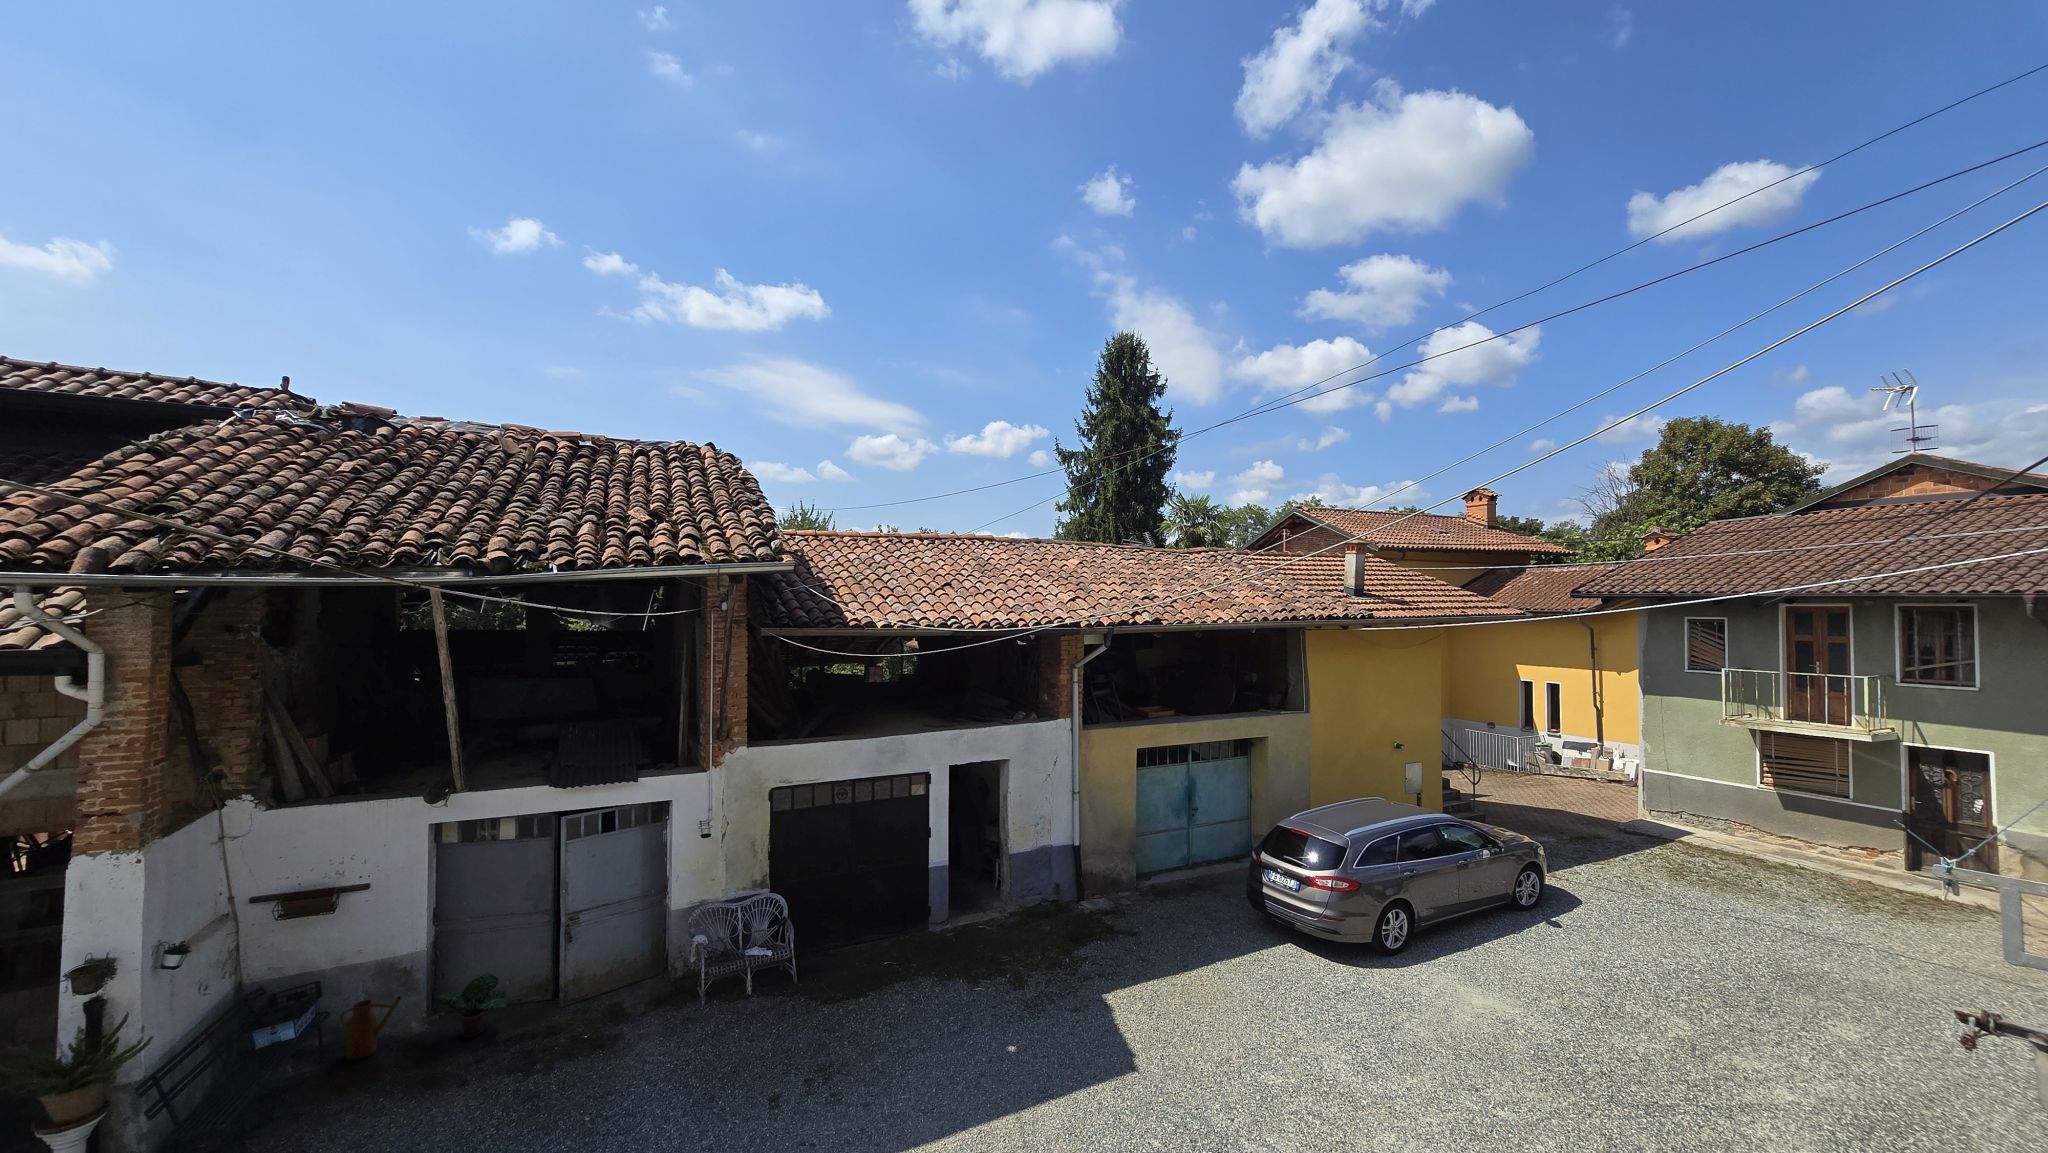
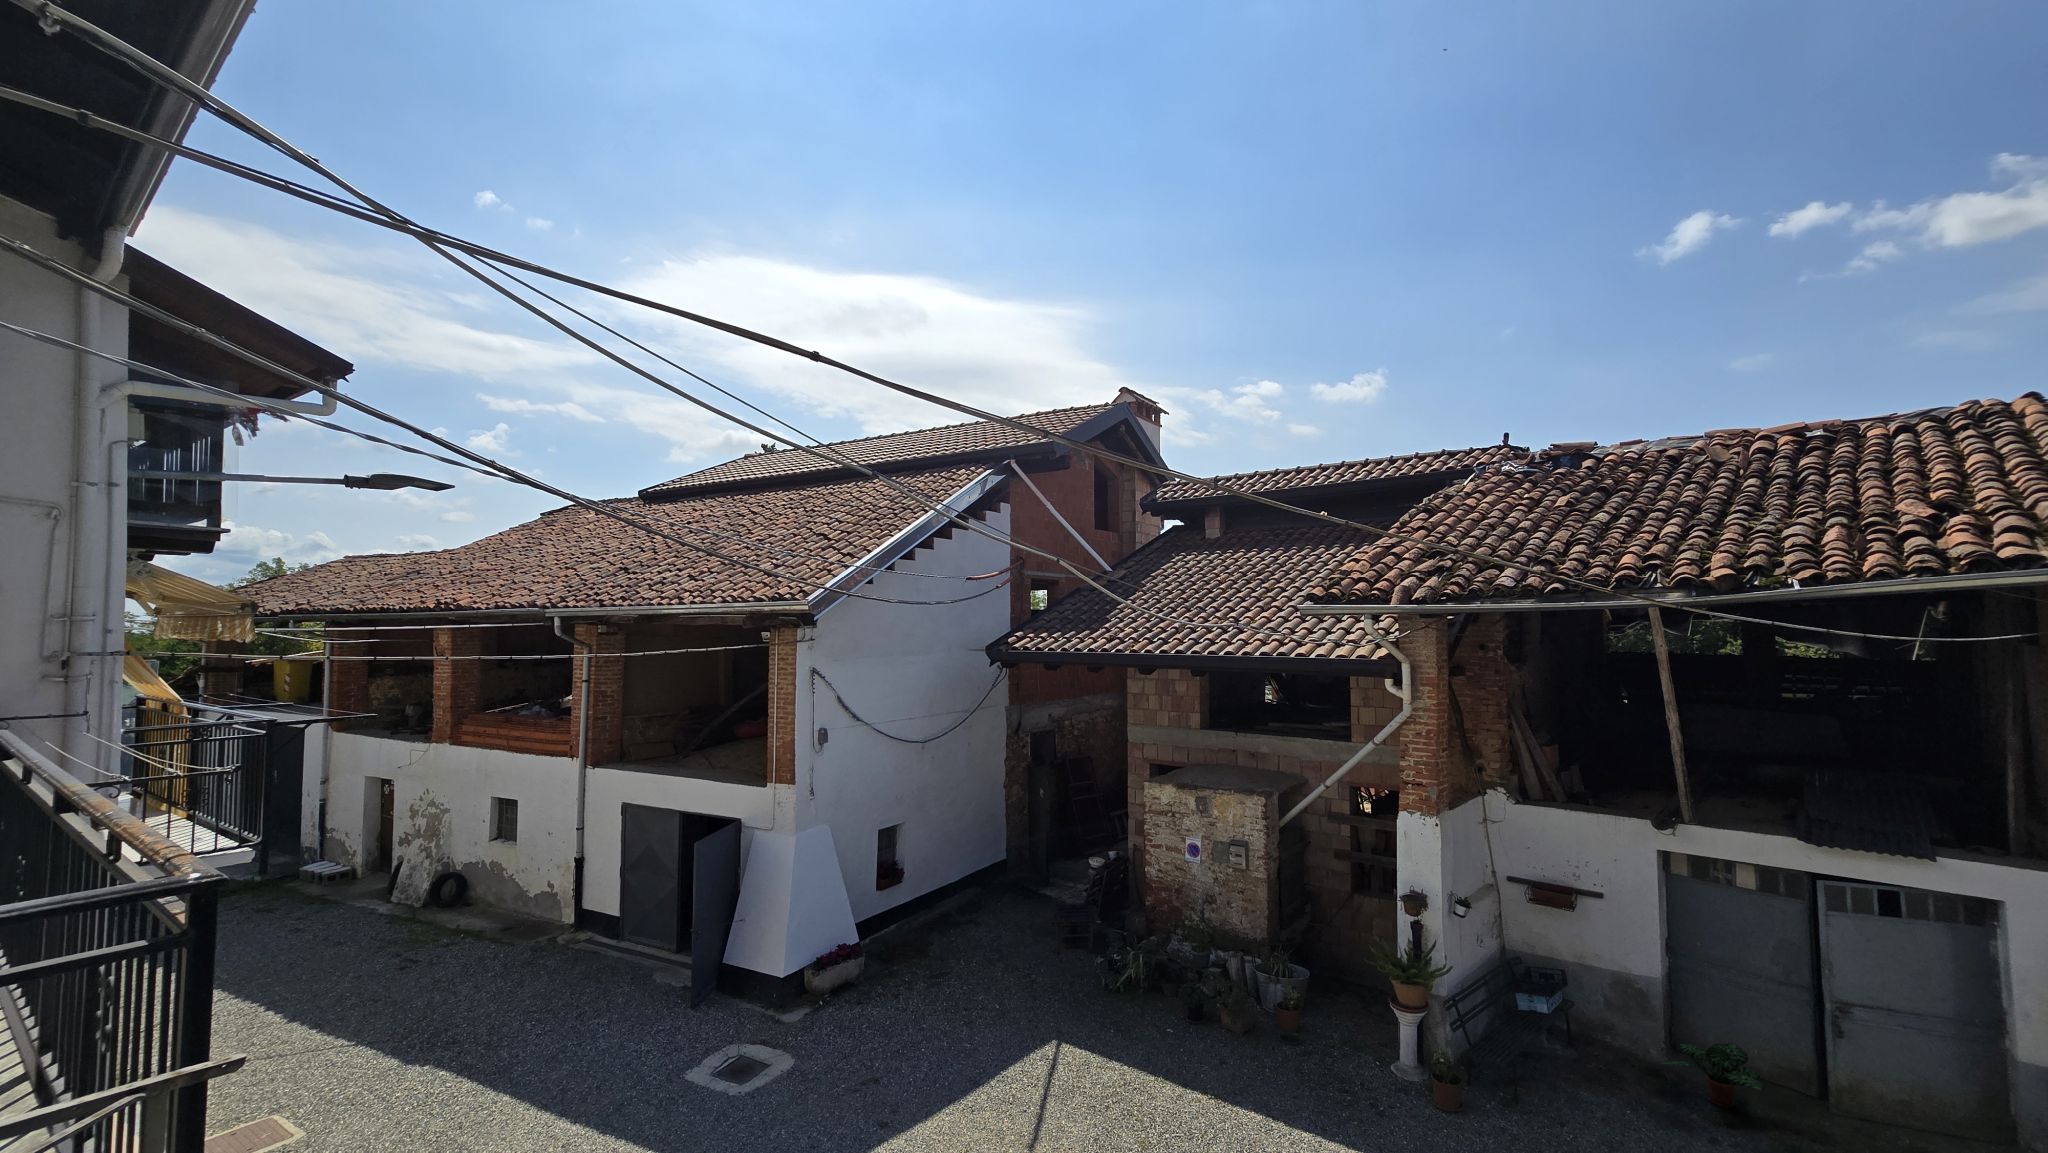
watering can: present [340,997,401,1060] -> none [1585,1012,1642,1070]

